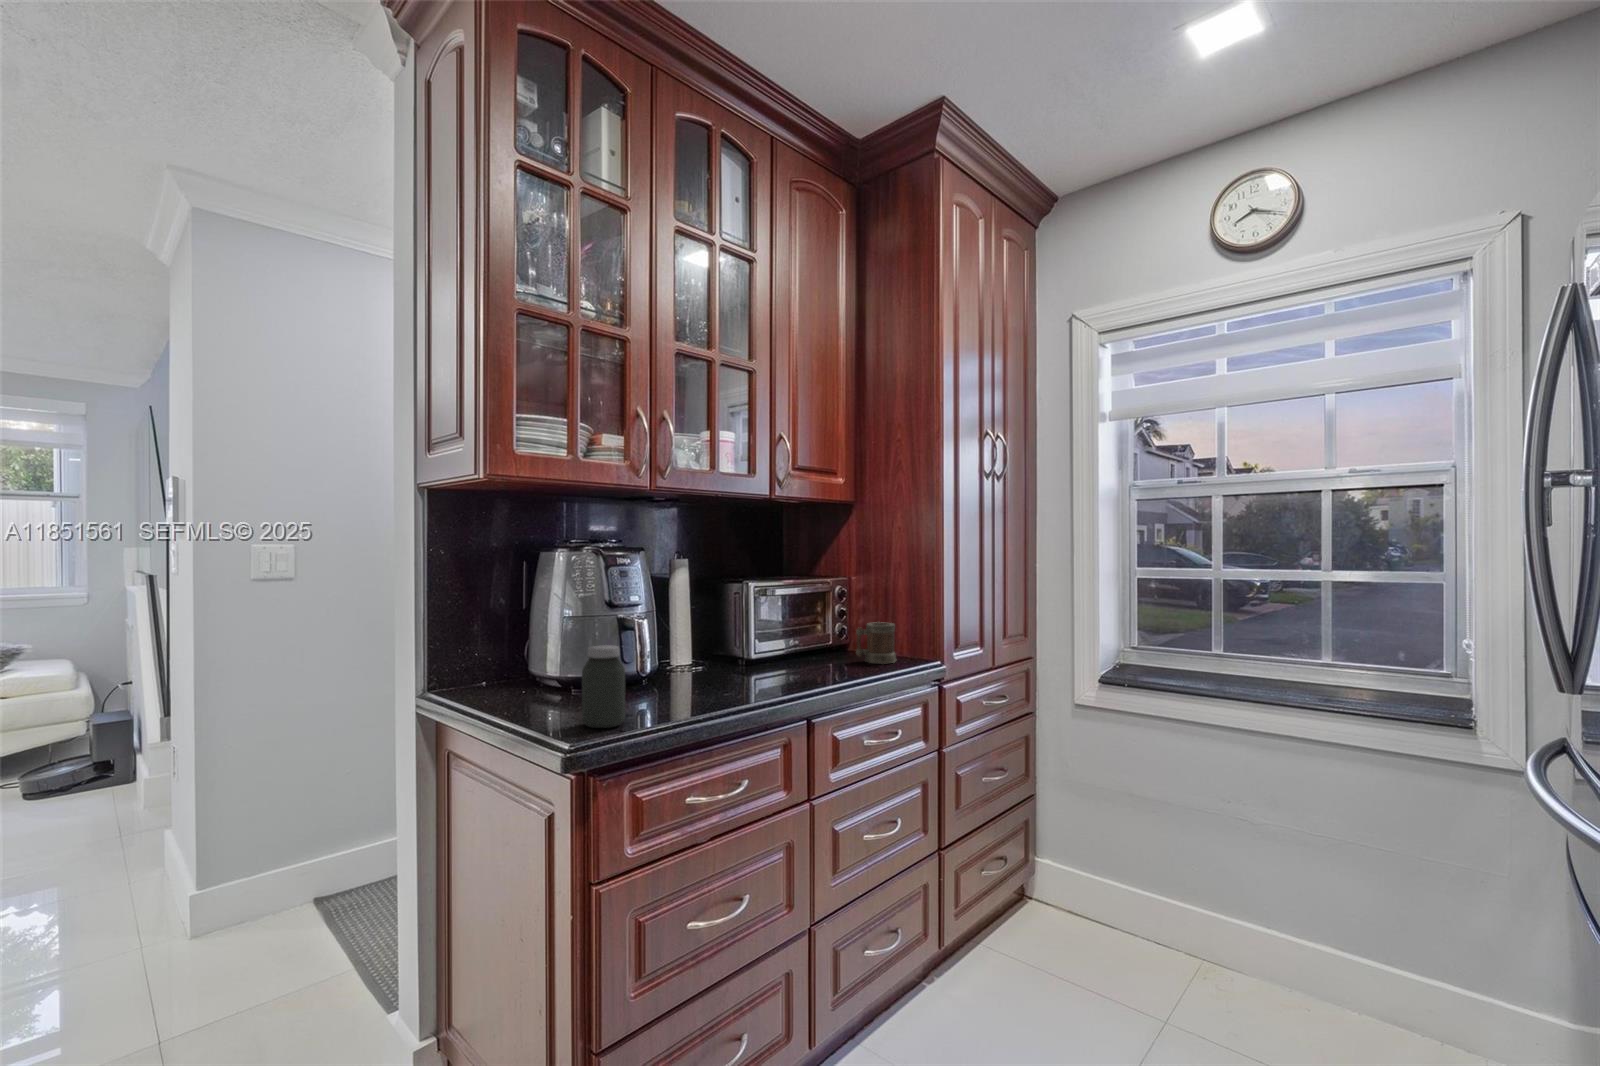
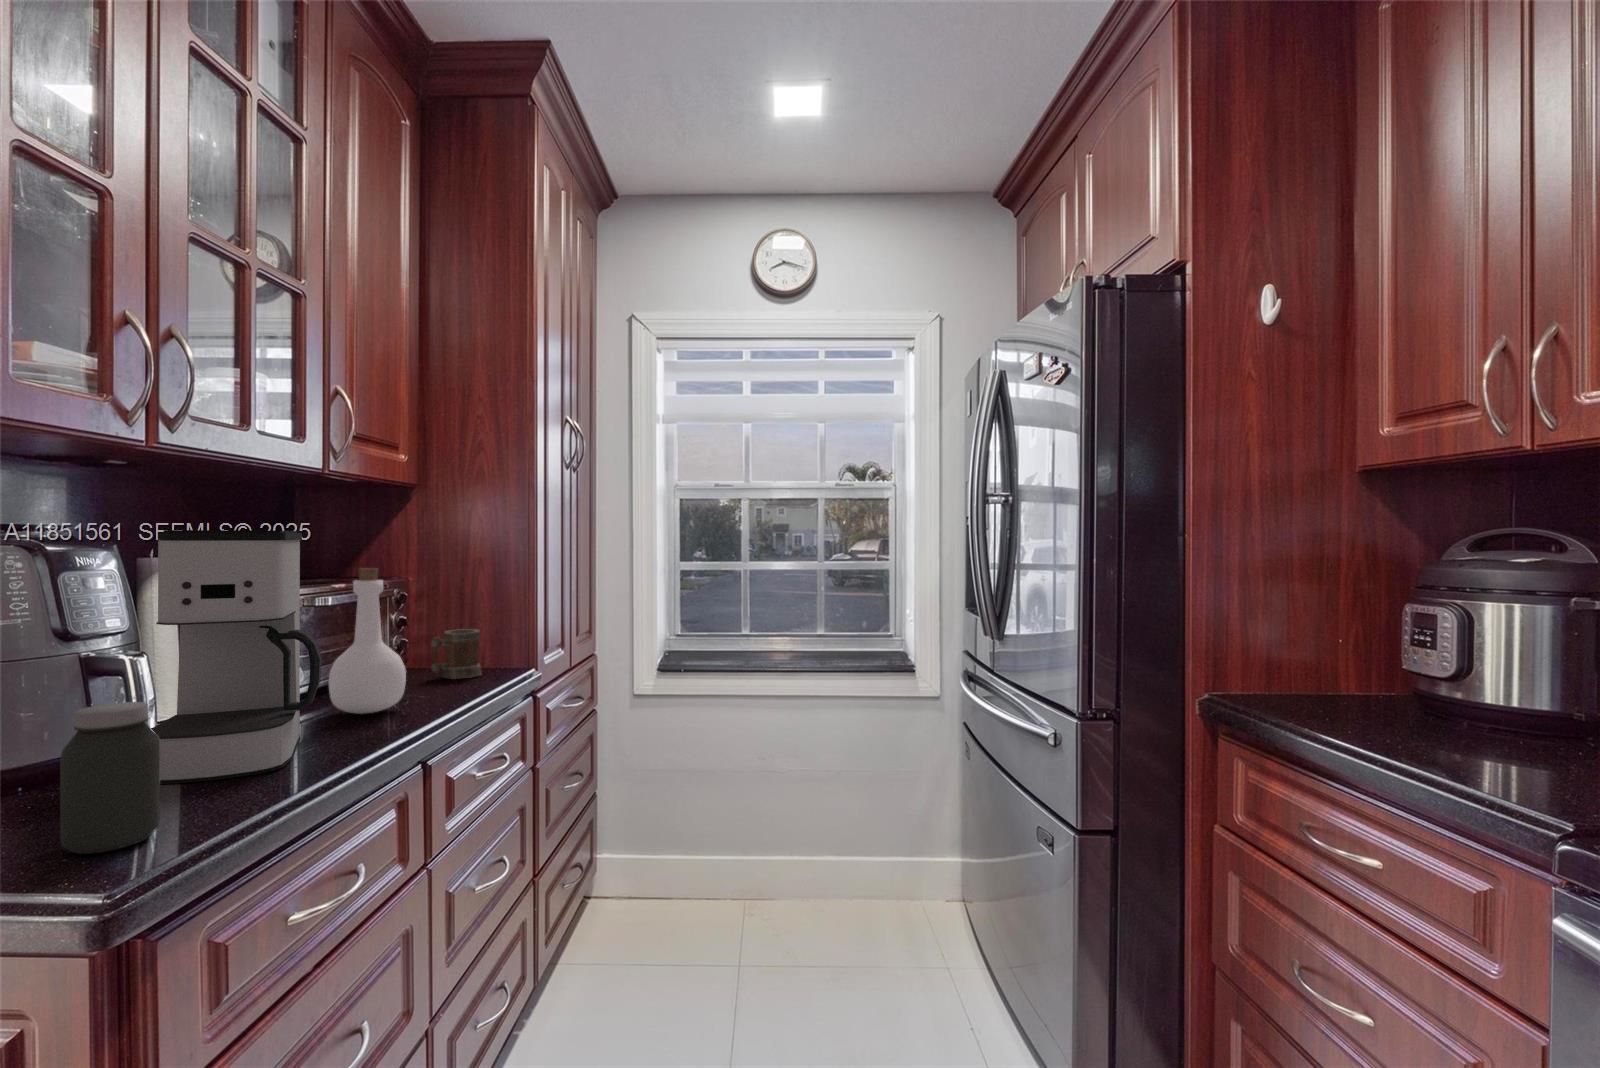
coffee maker: none [642,542,737,705] -> present [151,530,322,784]
bottle: none [764,569,815,679] -> present [329,568,406,714]

